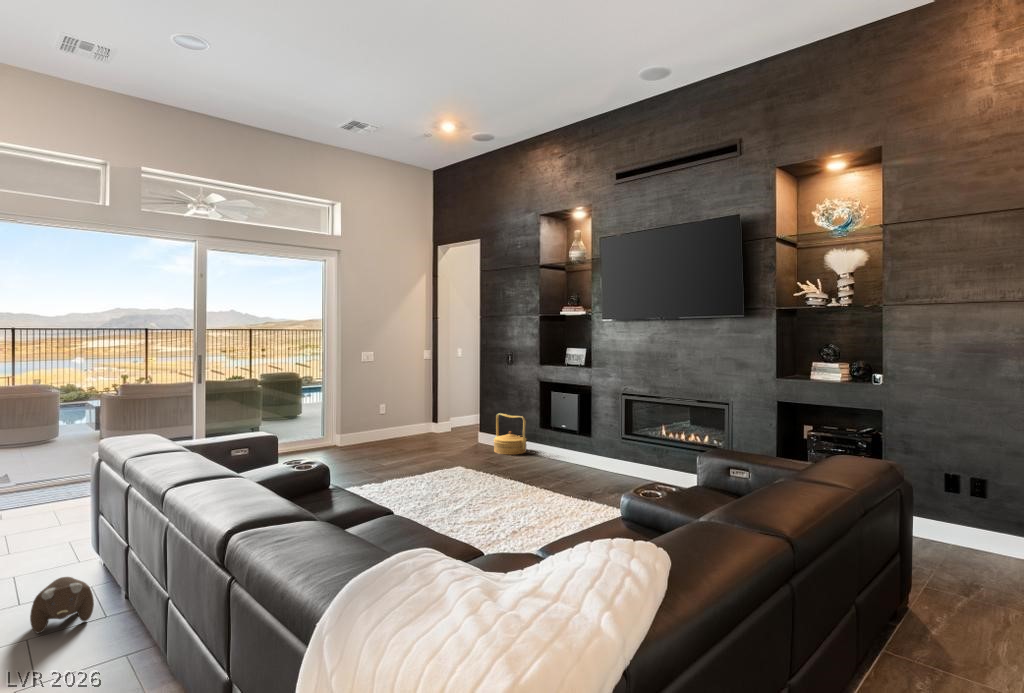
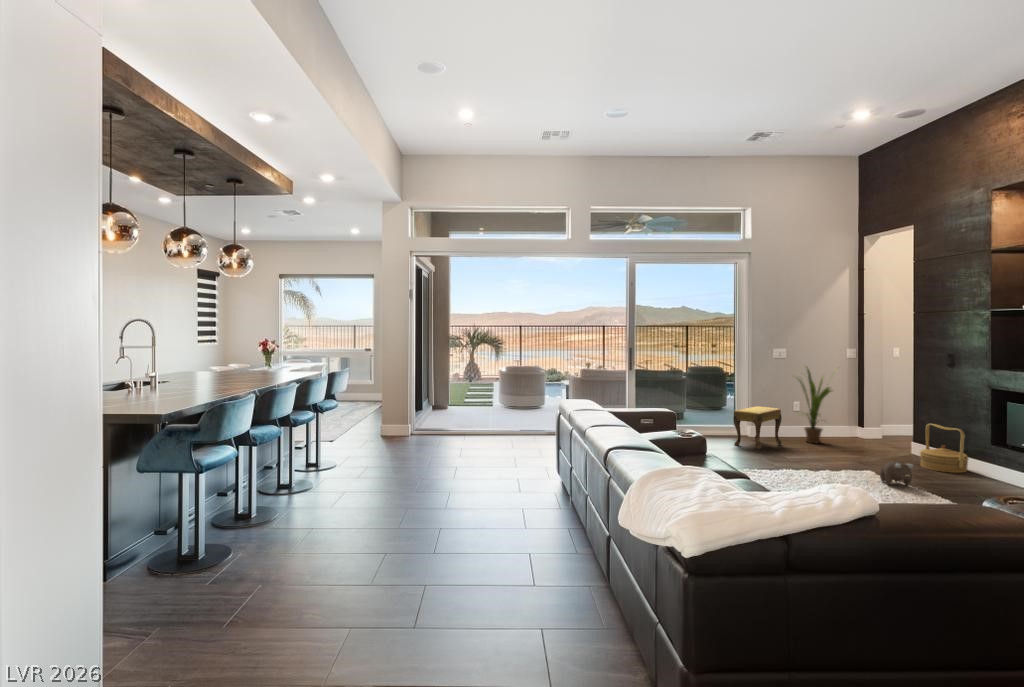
house plant: none [381,366,426,443] -> present [799,367,832,443]
footstool: none [330,412,377,458] -> present [734,406,782,450]
plush toy: present [30,577,94,633] -> present [880,461,913,486]

